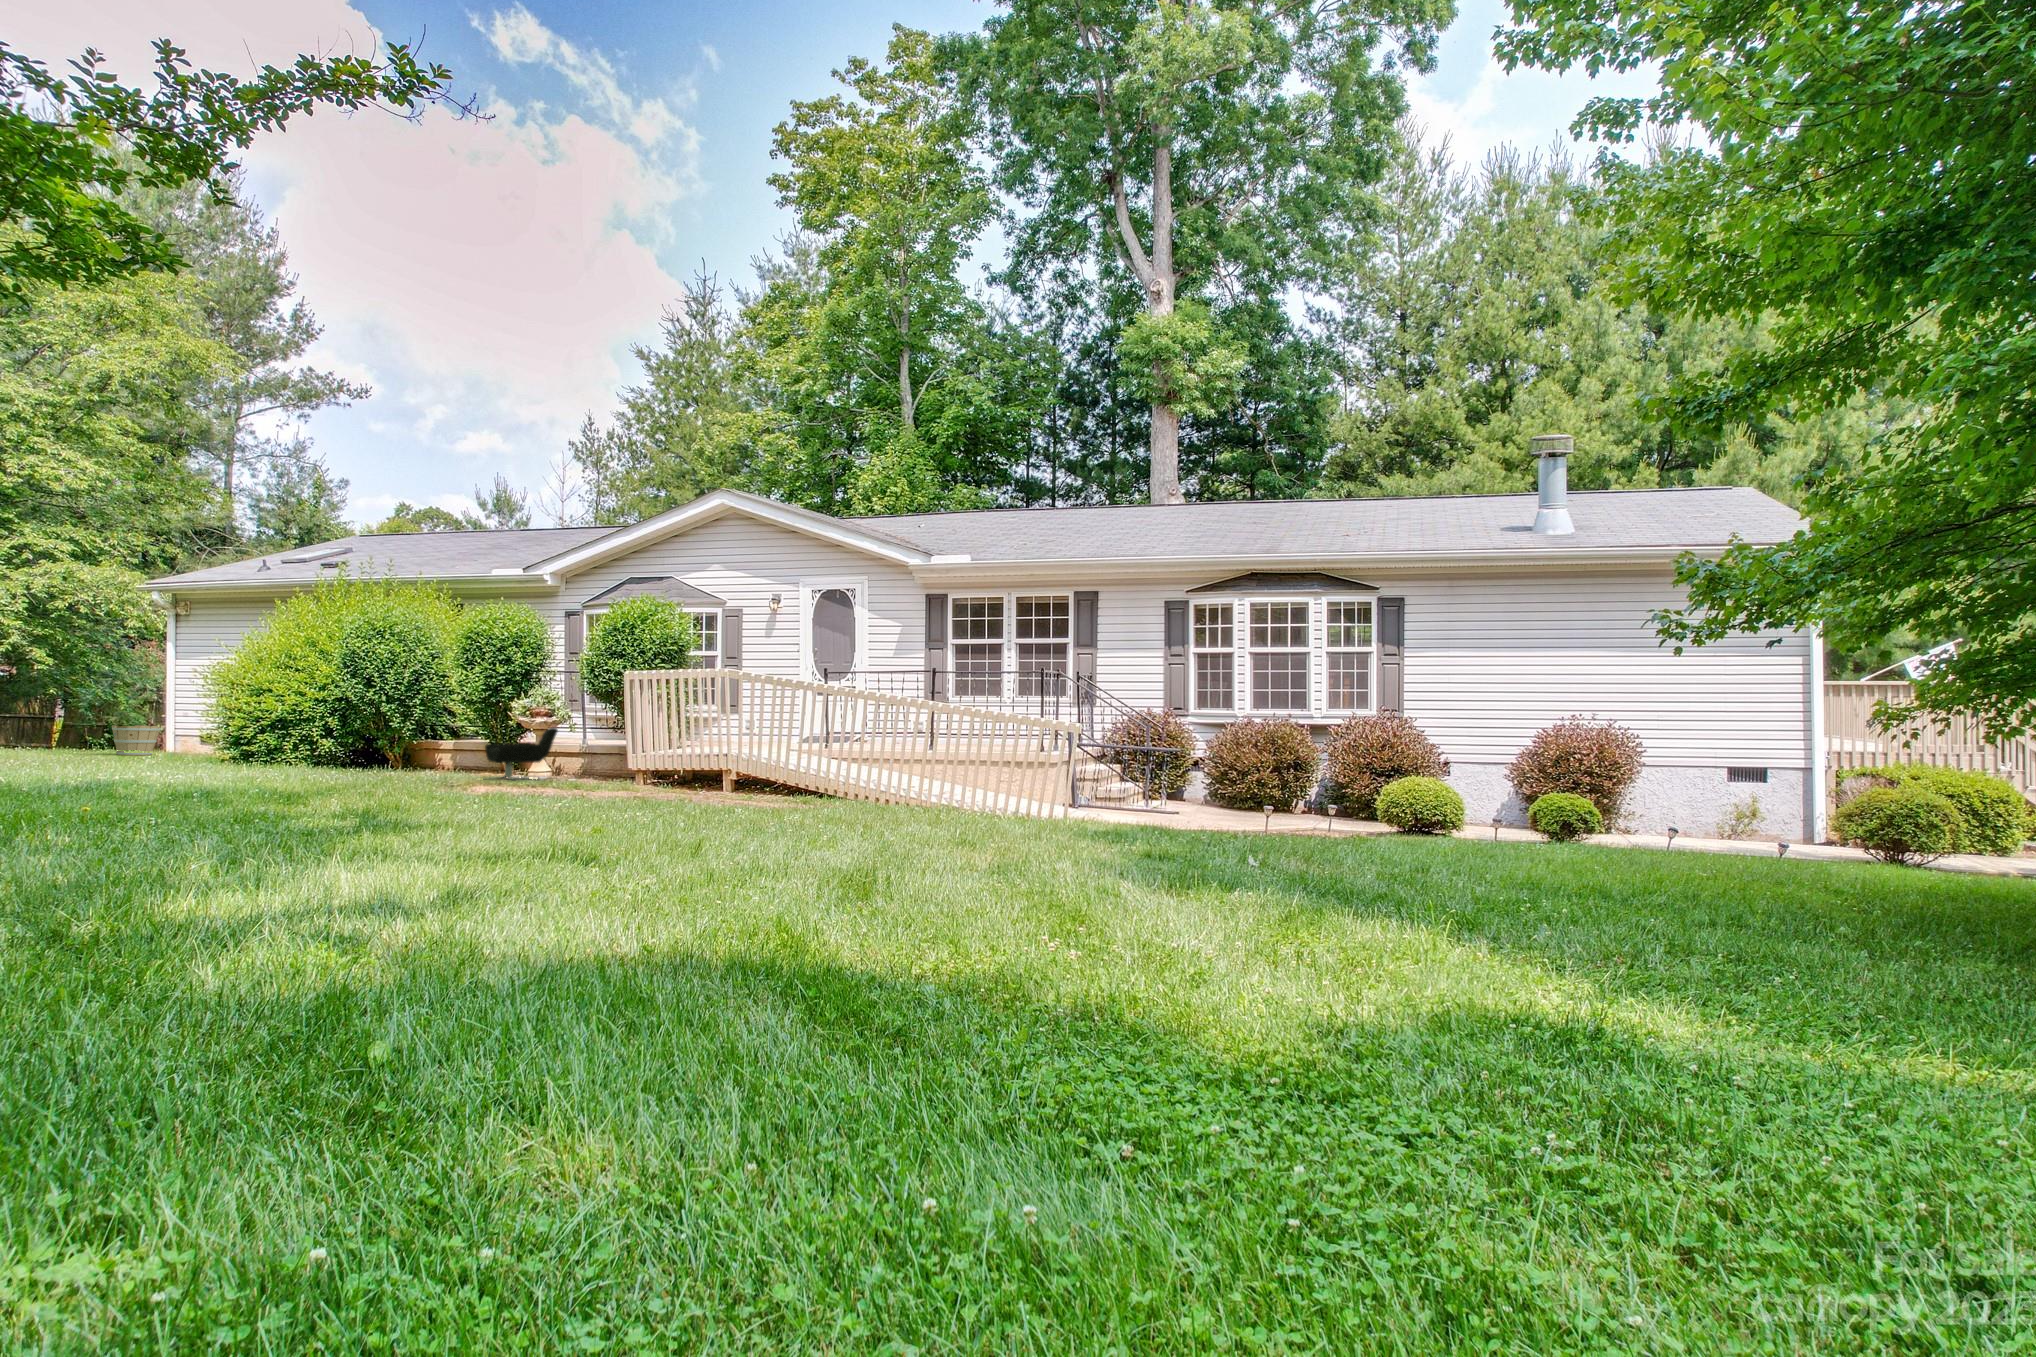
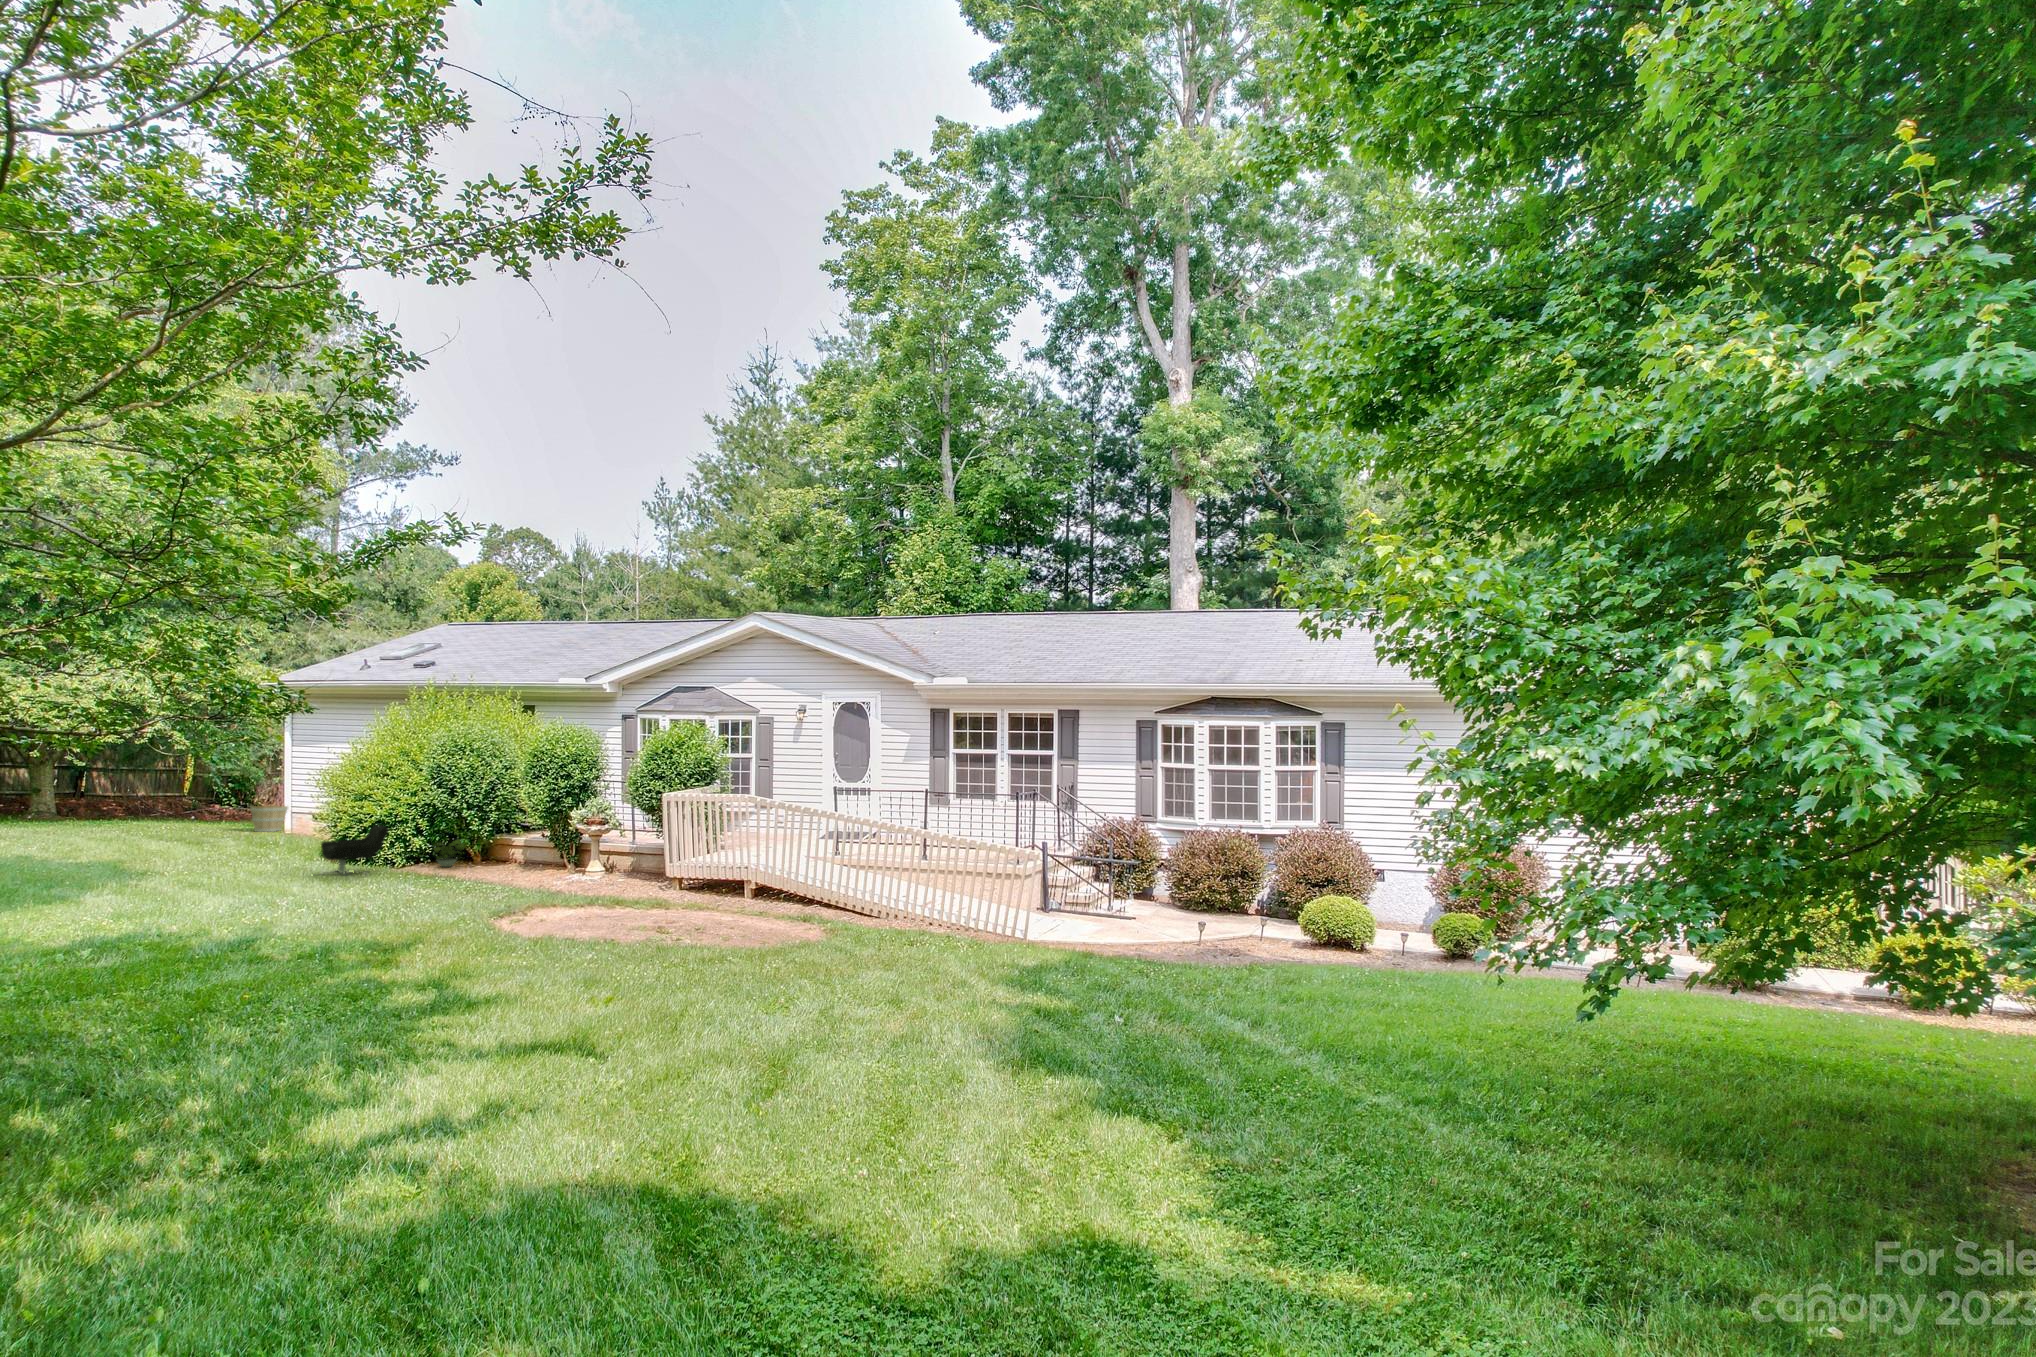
lounge chair: present [485,728,558,780] -> present [321,825,389,875]
potted plant: none [342,741,384,774] -> present [434,839,465,867]

